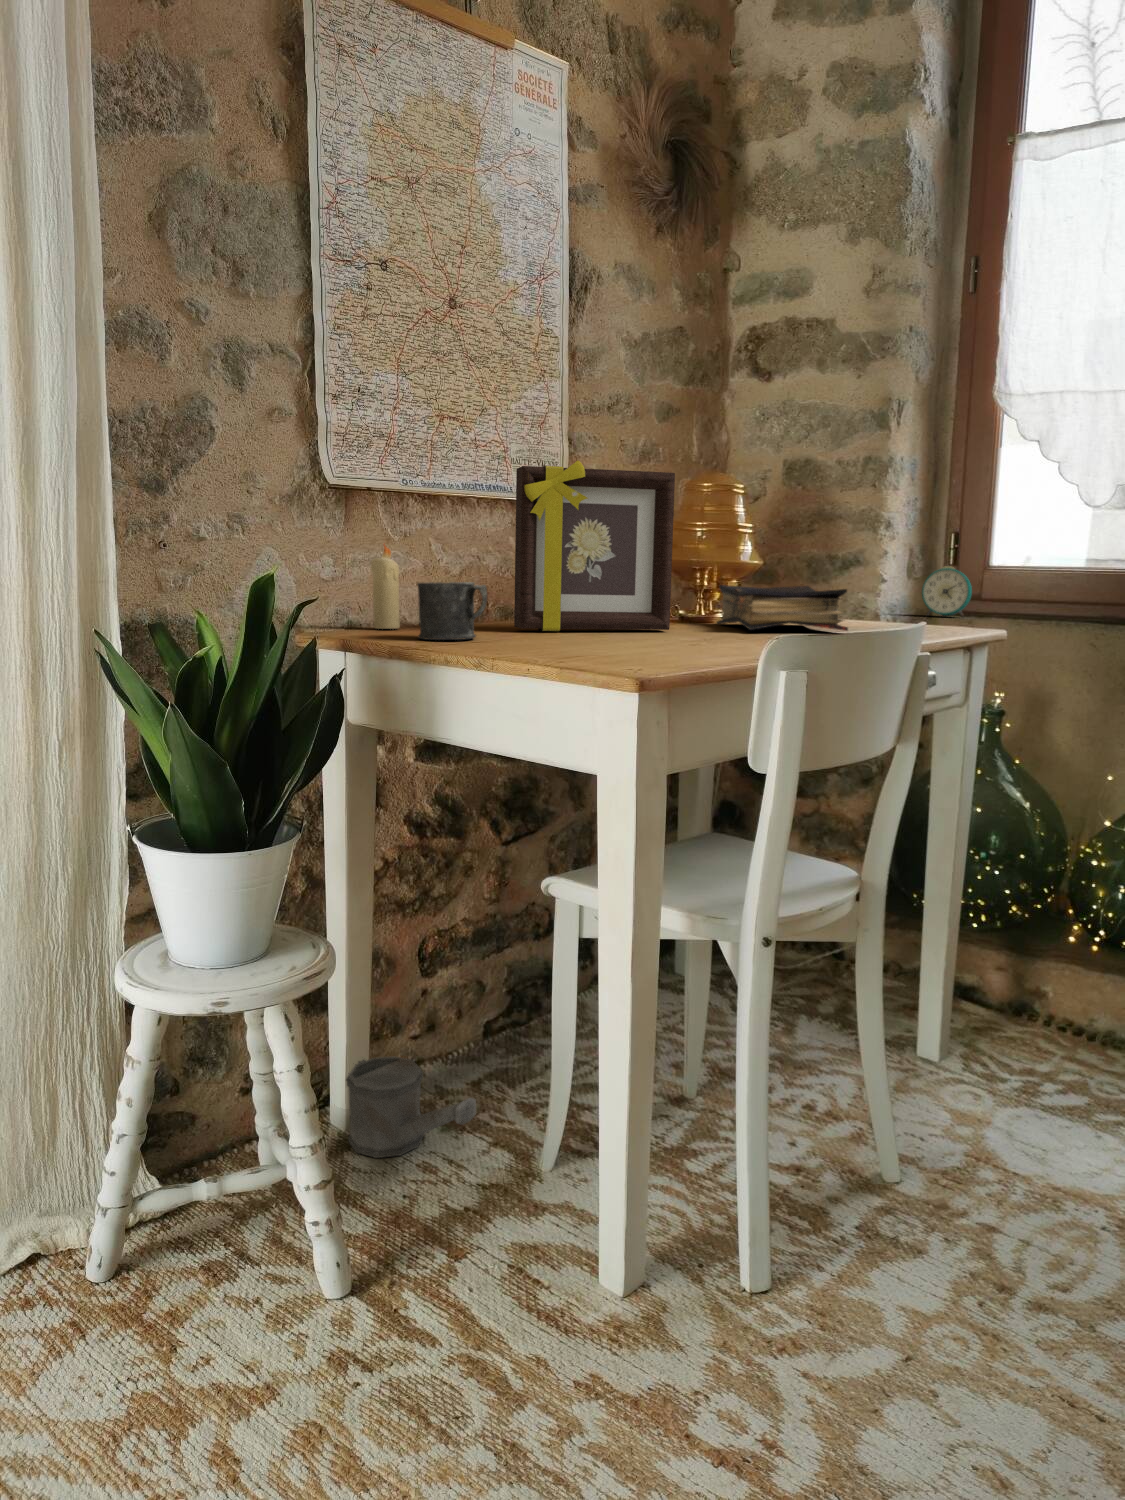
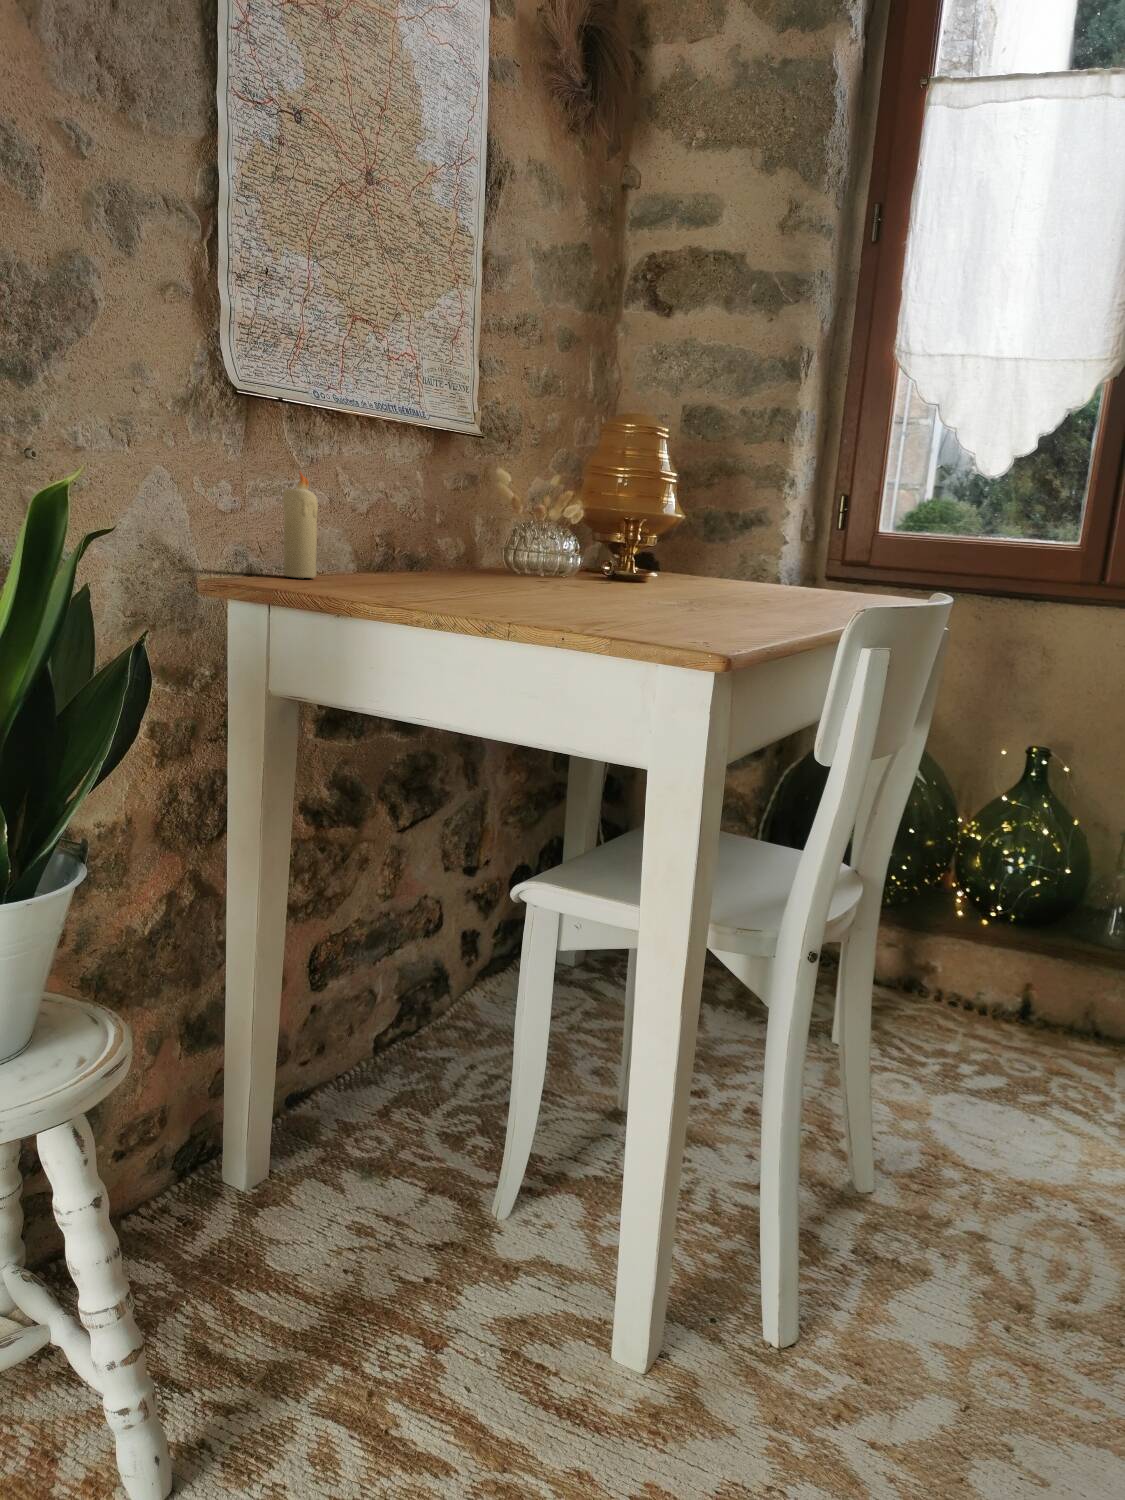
picture frame: present [514,461,675,631] -> none [452,386,641,591]
alarm clock: present [922,566,972,616] -> none [822,529,872,584]
mug: present [417,582,487,640] -> none [365,524,458,598]
book: present [716,585,848,631] -> none [649,540,813,600]
watering can: present [346,1056,476,1158] -> none [227,1092,428,1224]

